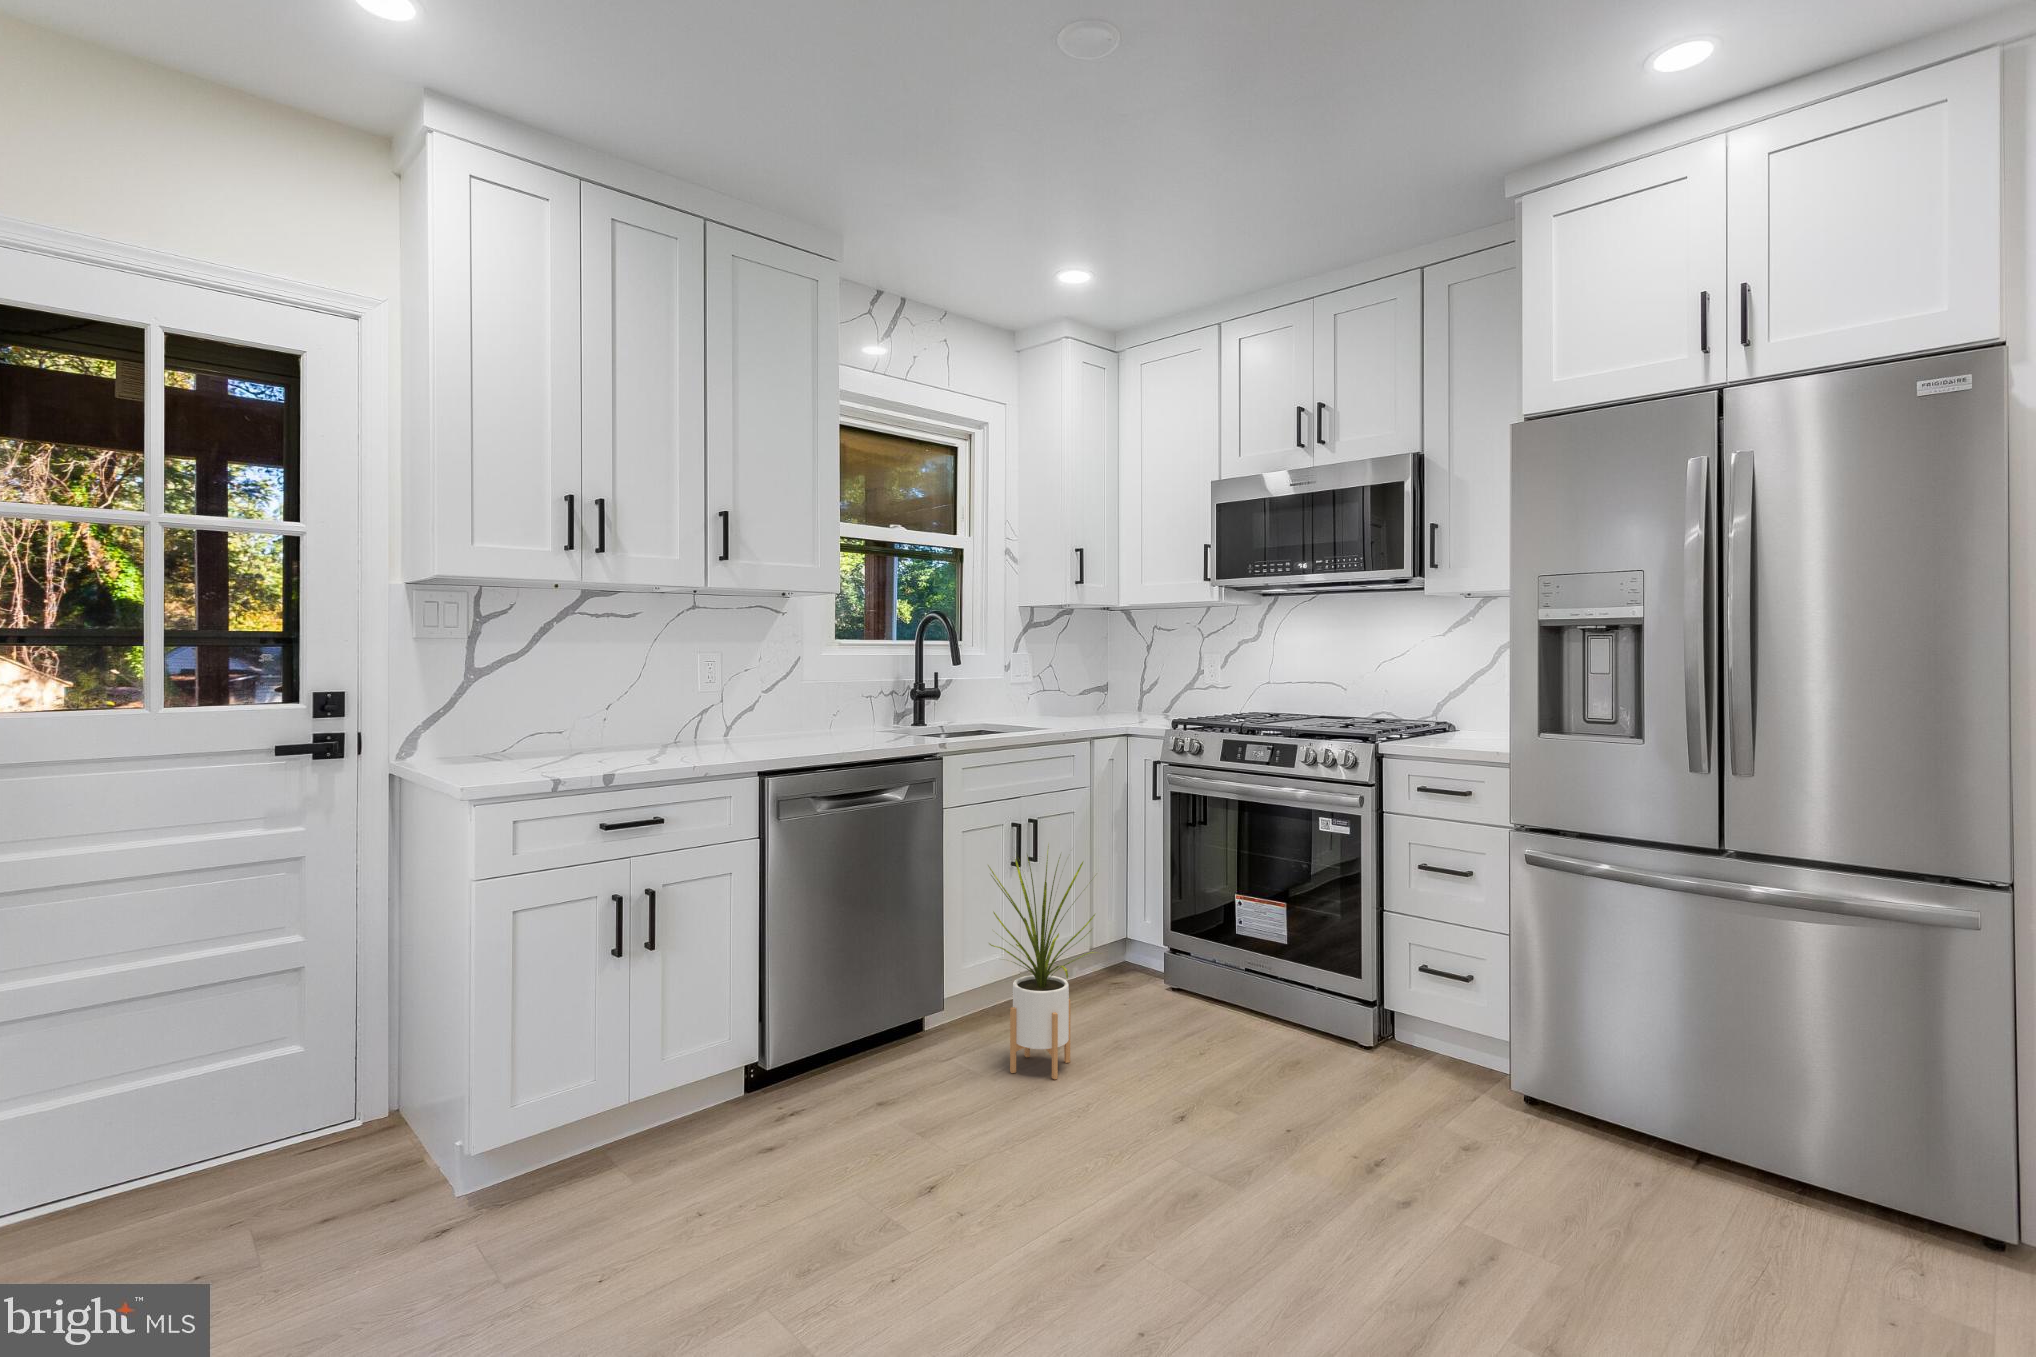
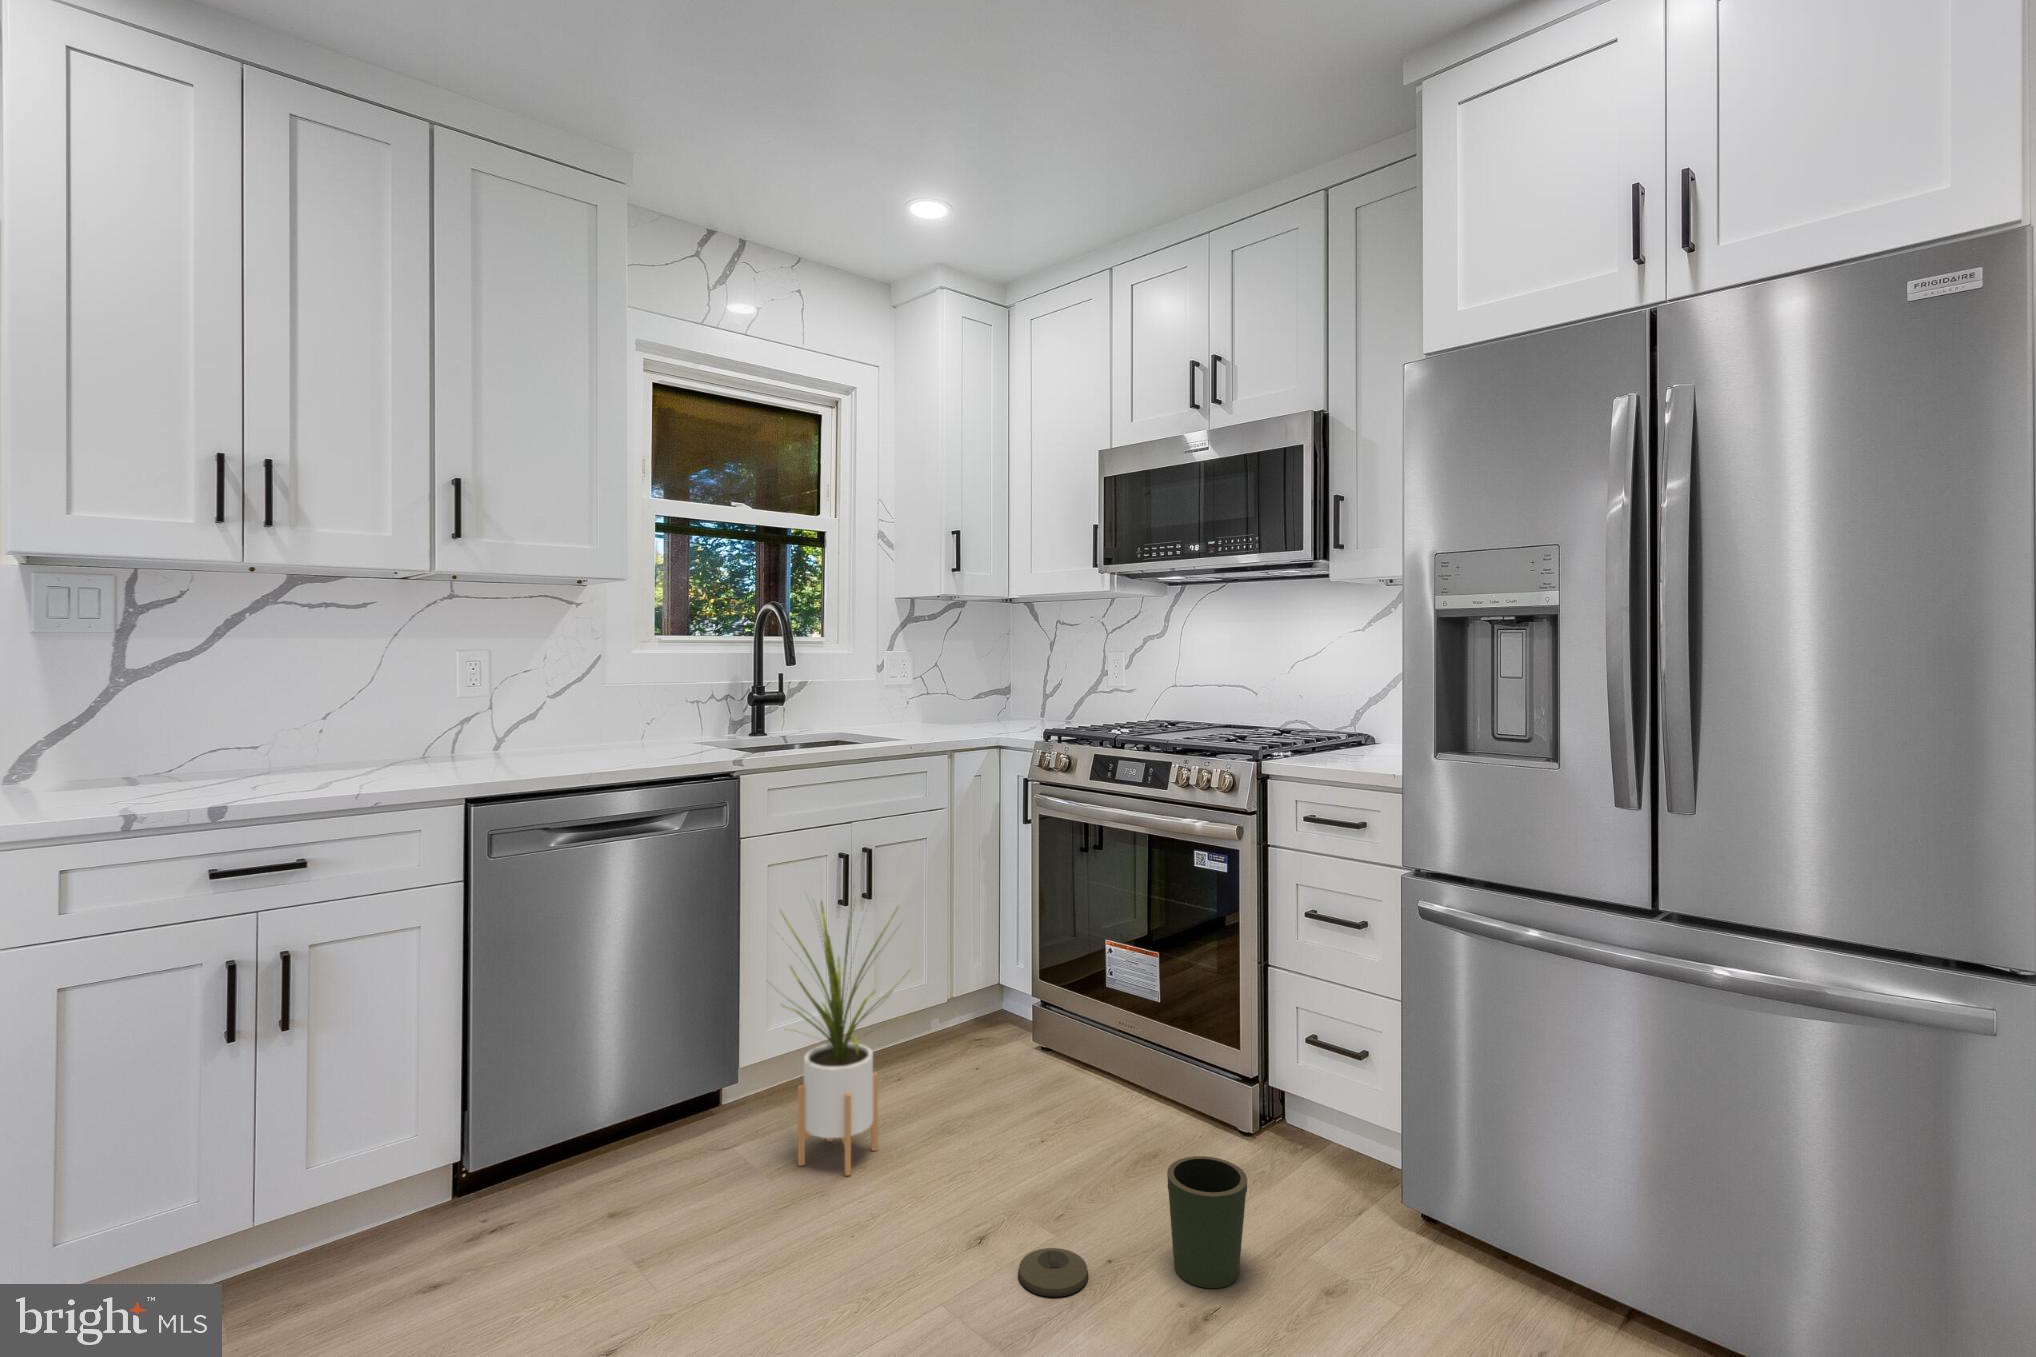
trash can: none [1222,1051,1401,1153] -> present [1018,1156,1247,1297]

